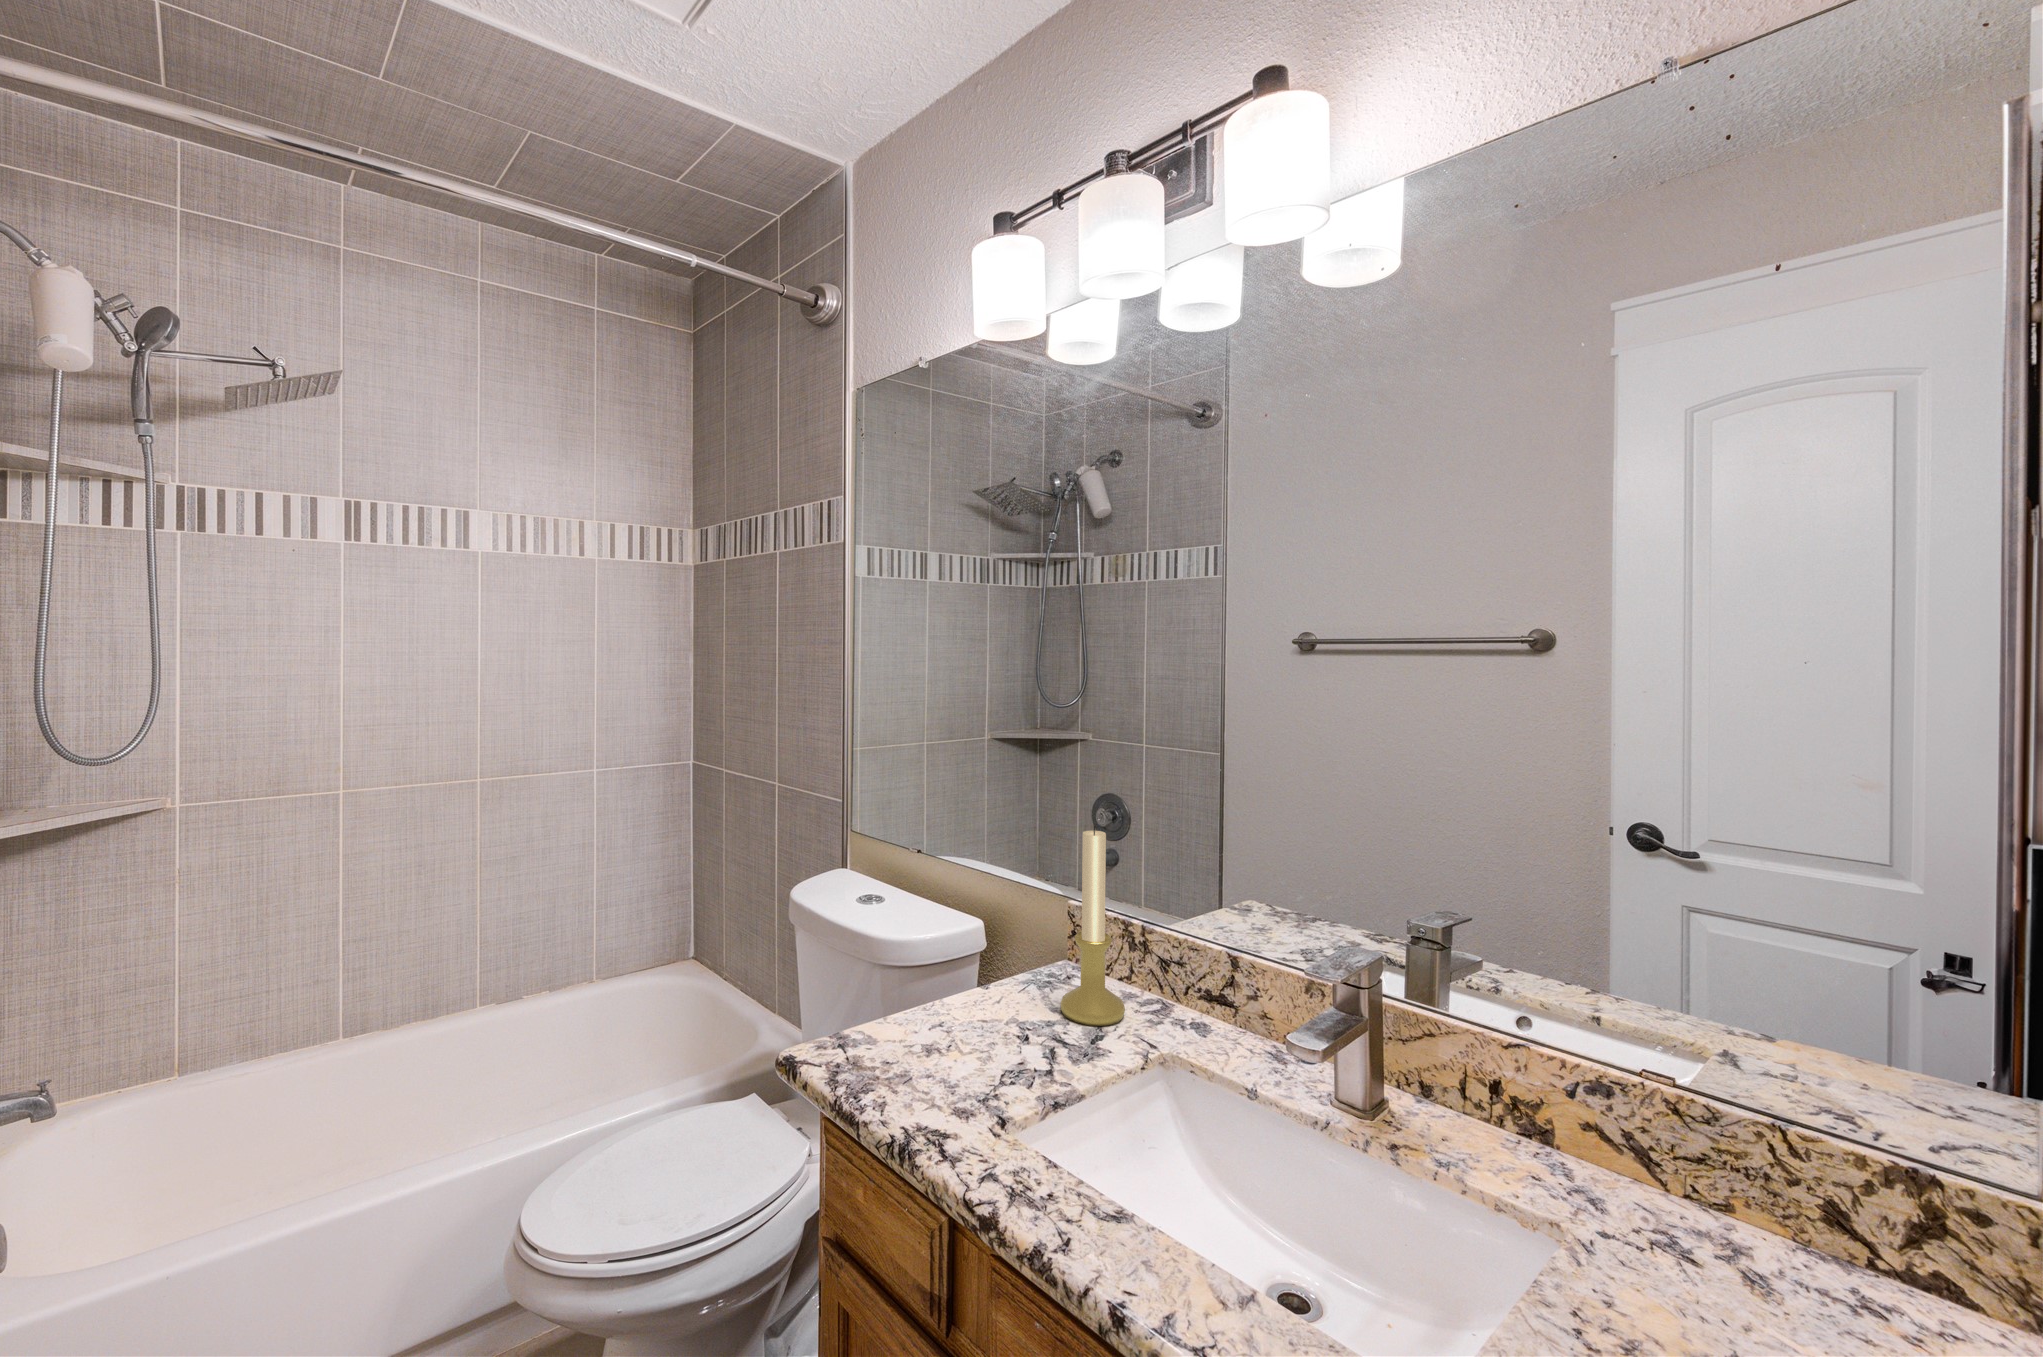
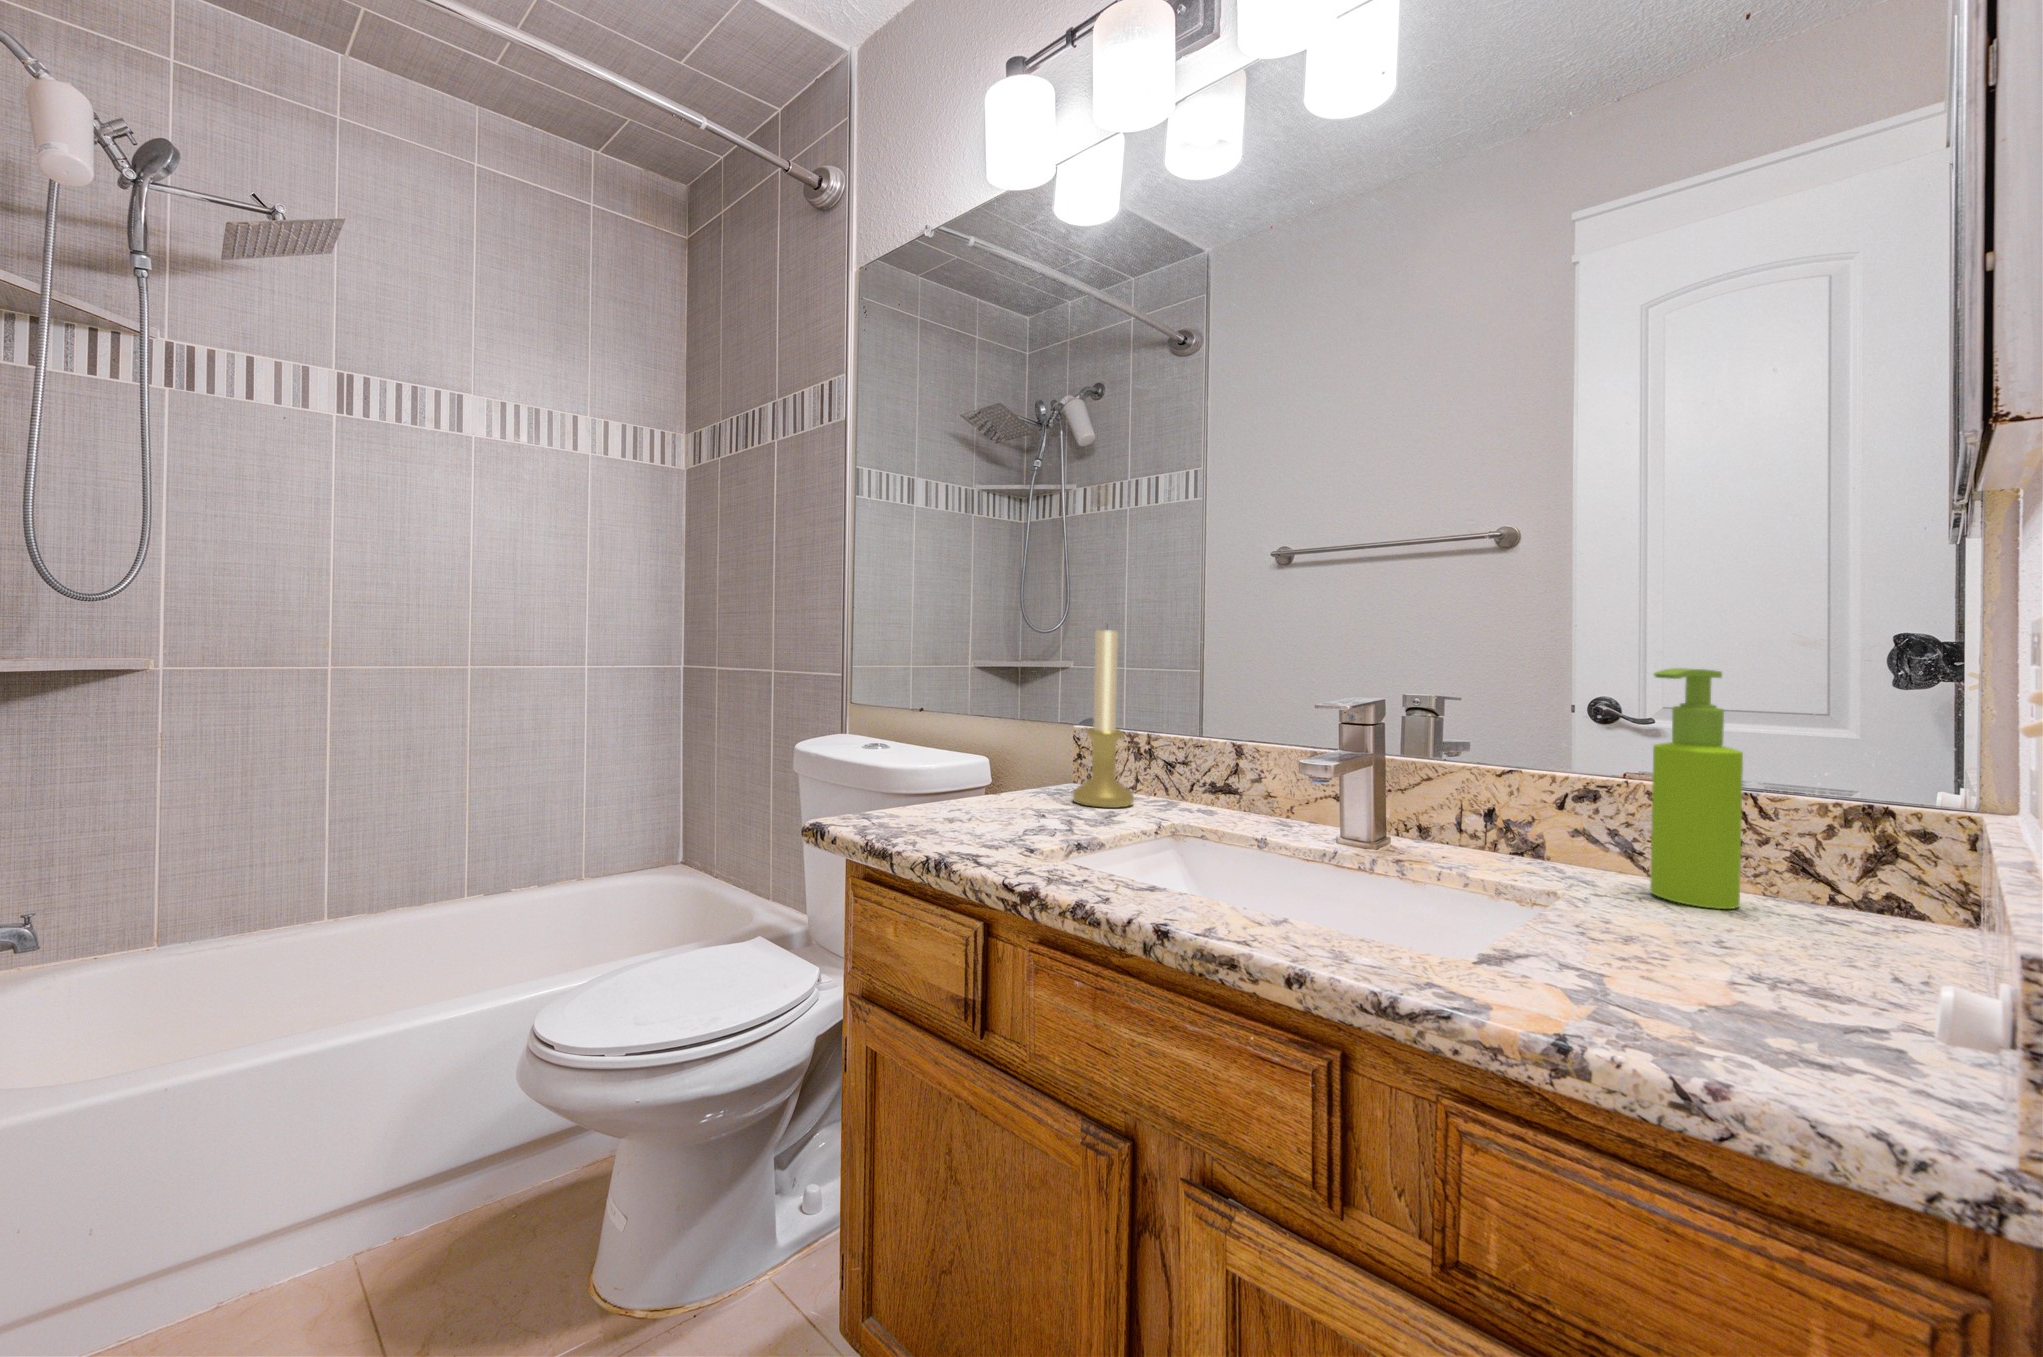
soap dispenser: none [1662,1004,1764,1288] -> present [1650,668,1743,909]

